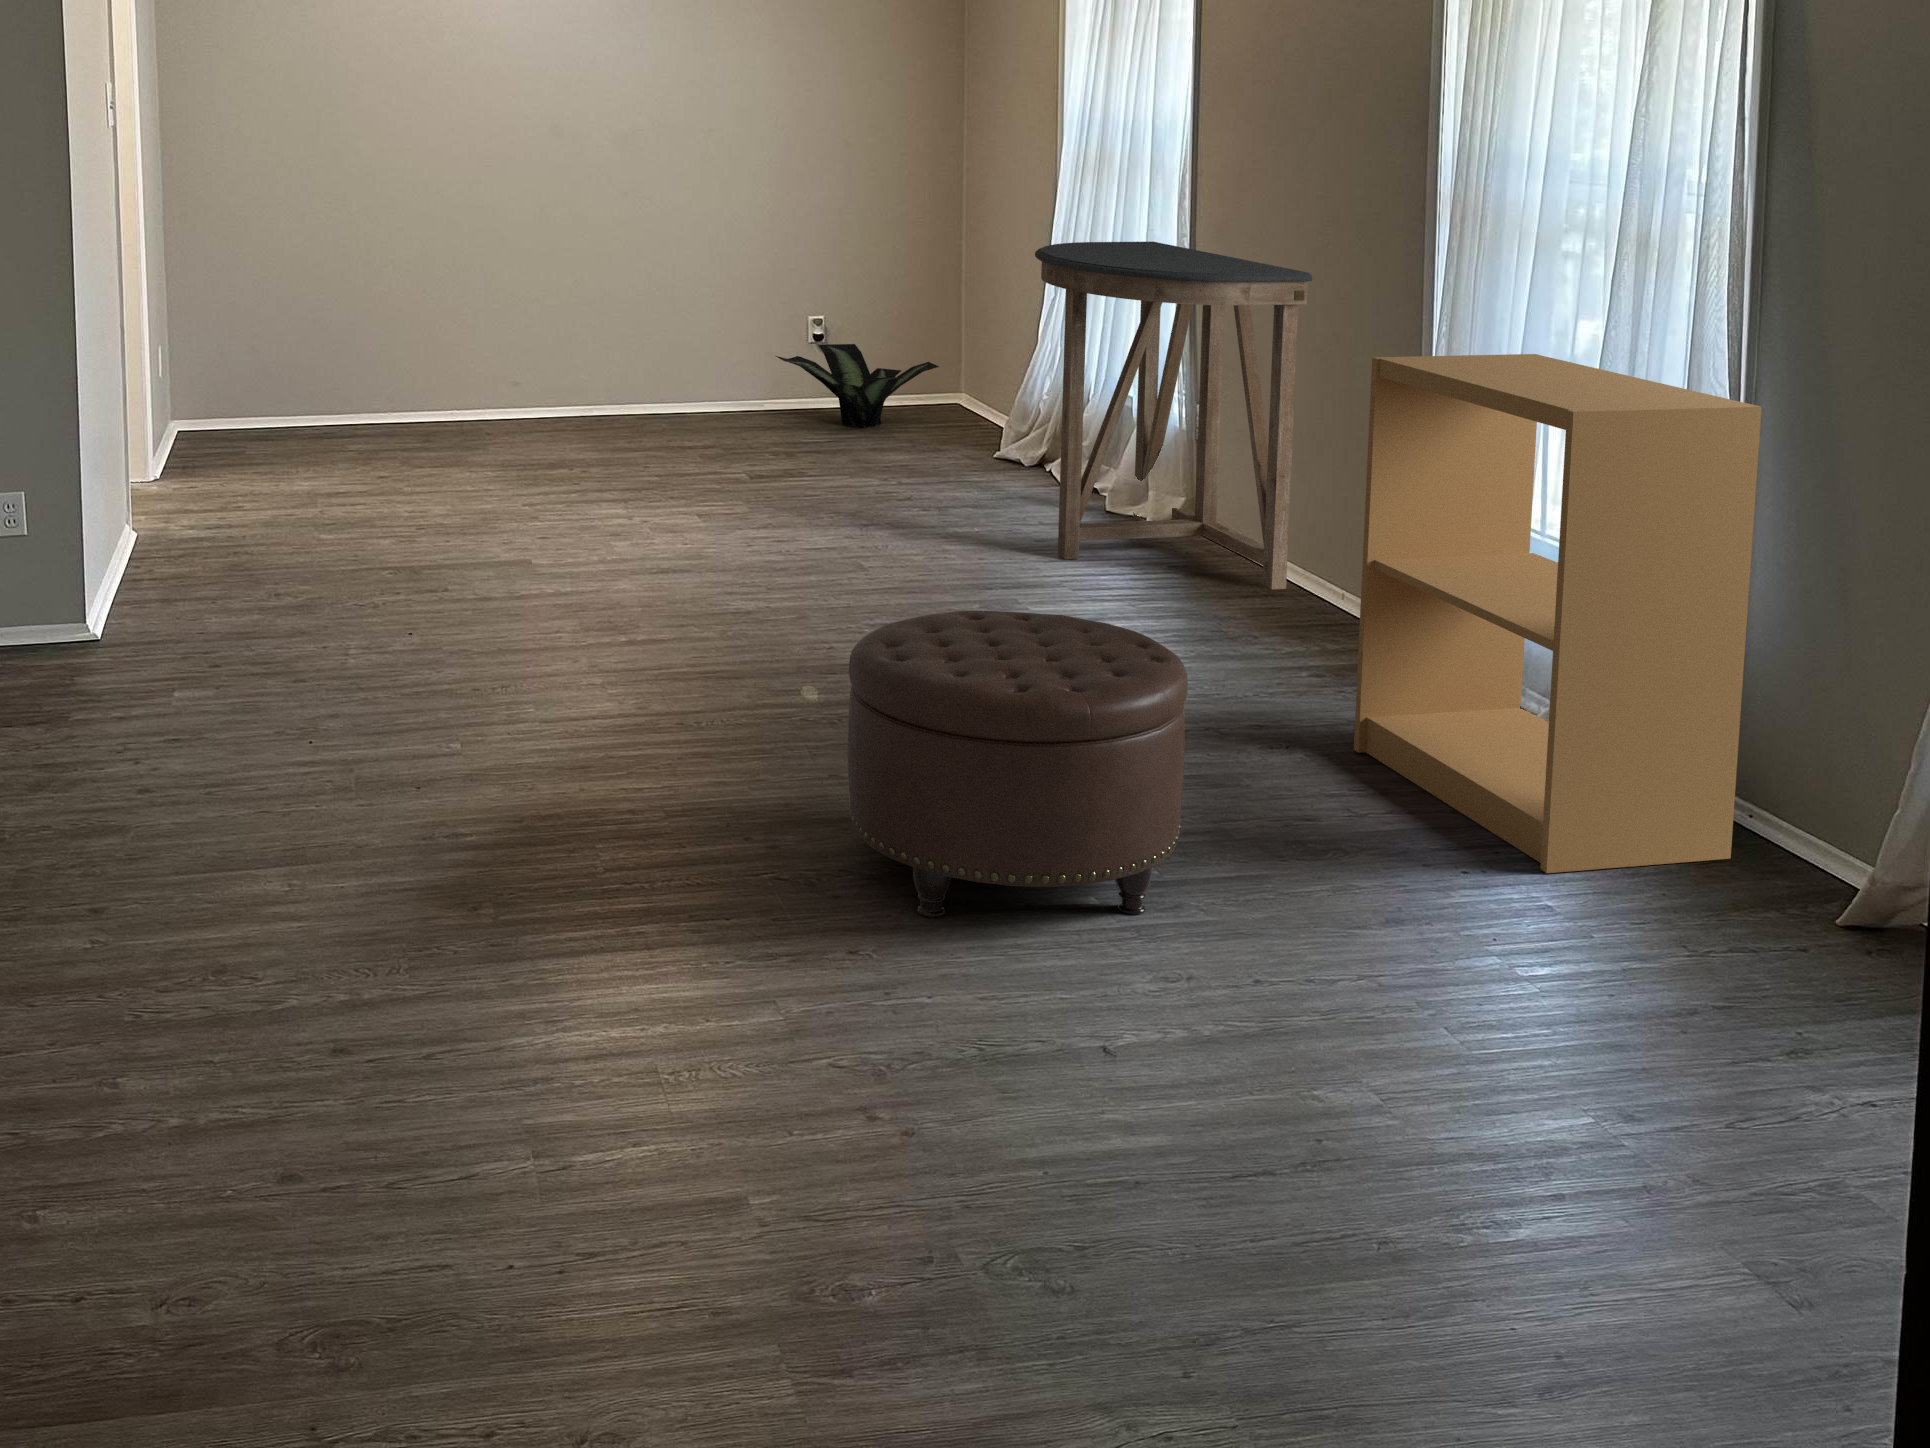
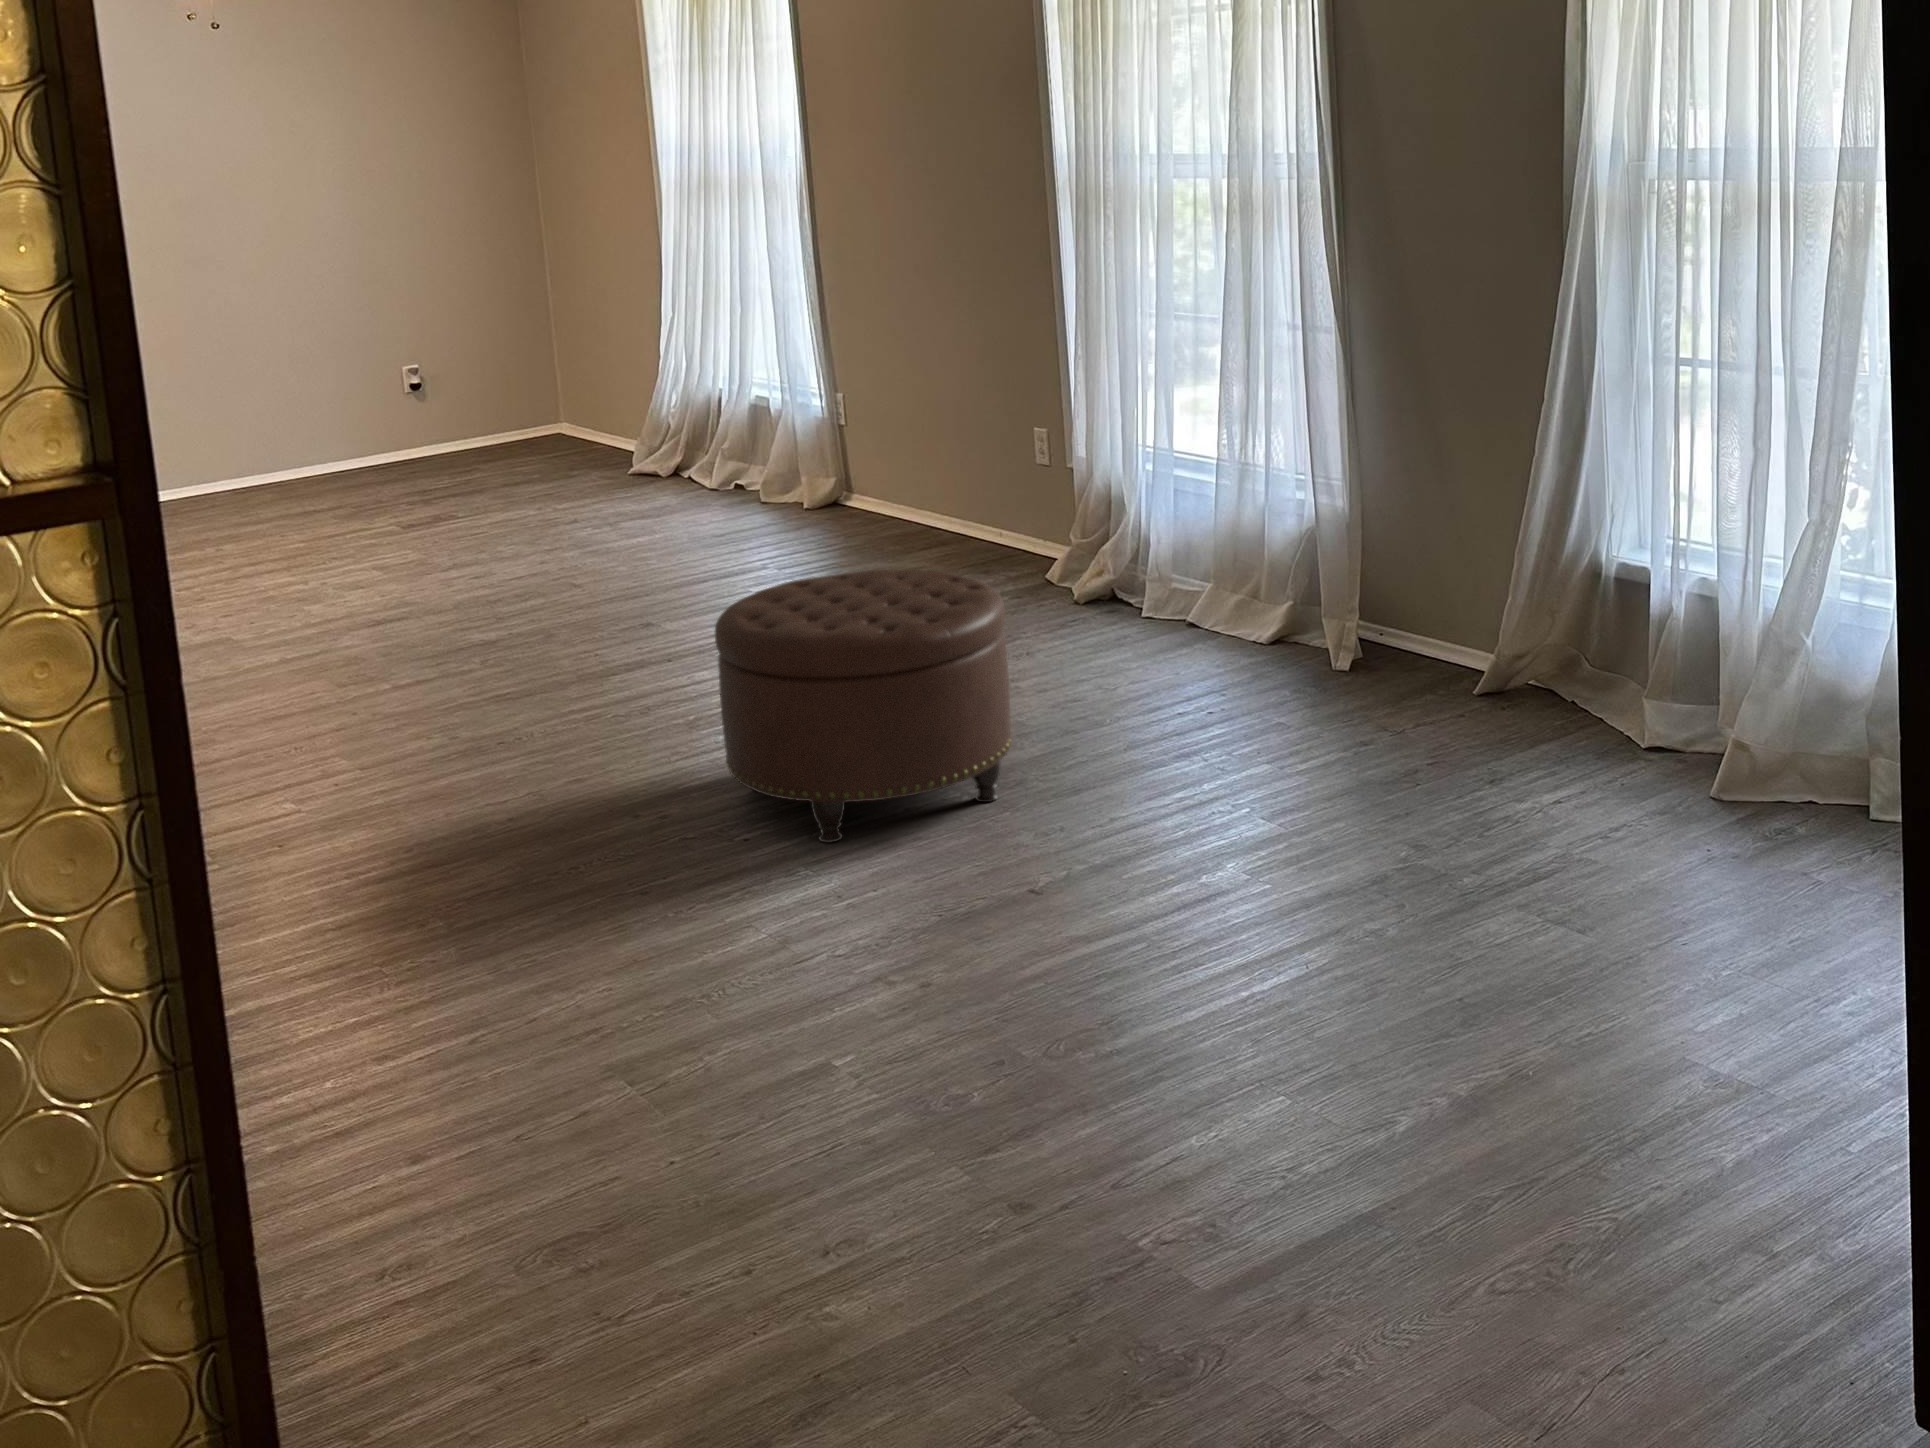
console table: present [1035,242,1312,589] -> none [681,253,949,547]
potted plant: present [776,344,939,428] -> none [384,388,549,468]
bookshelf: present [1354,354,1762,873] -> none [1059,302,1382,703]

